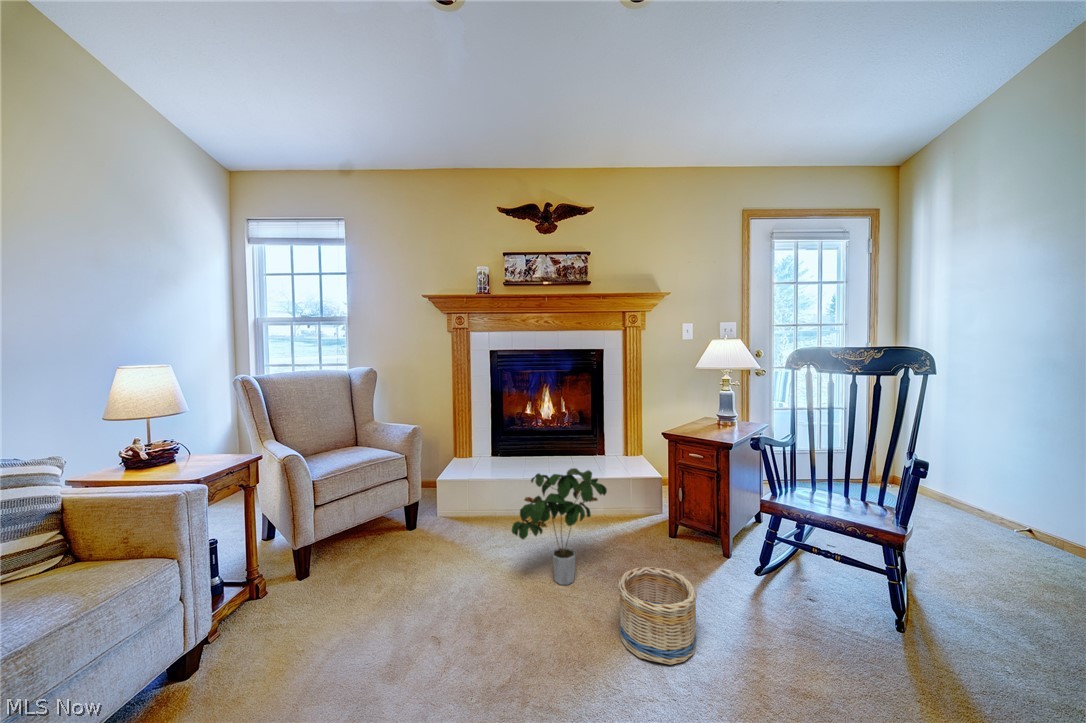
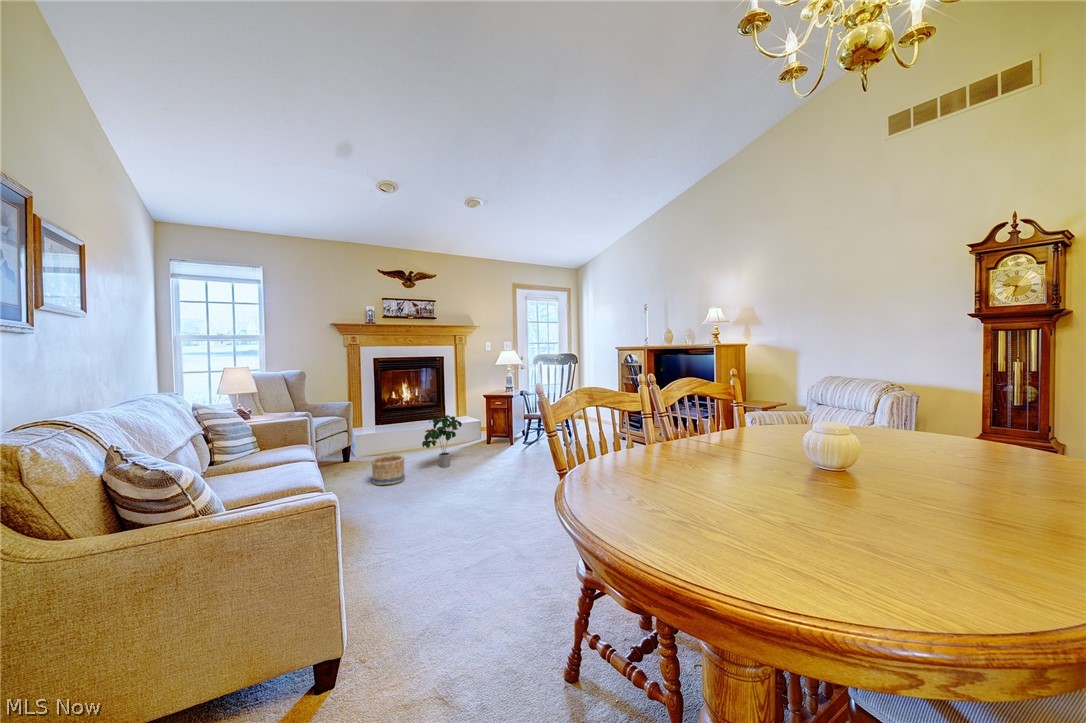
basket: present [618,567,697,665] -> present [372,455,405,485]

